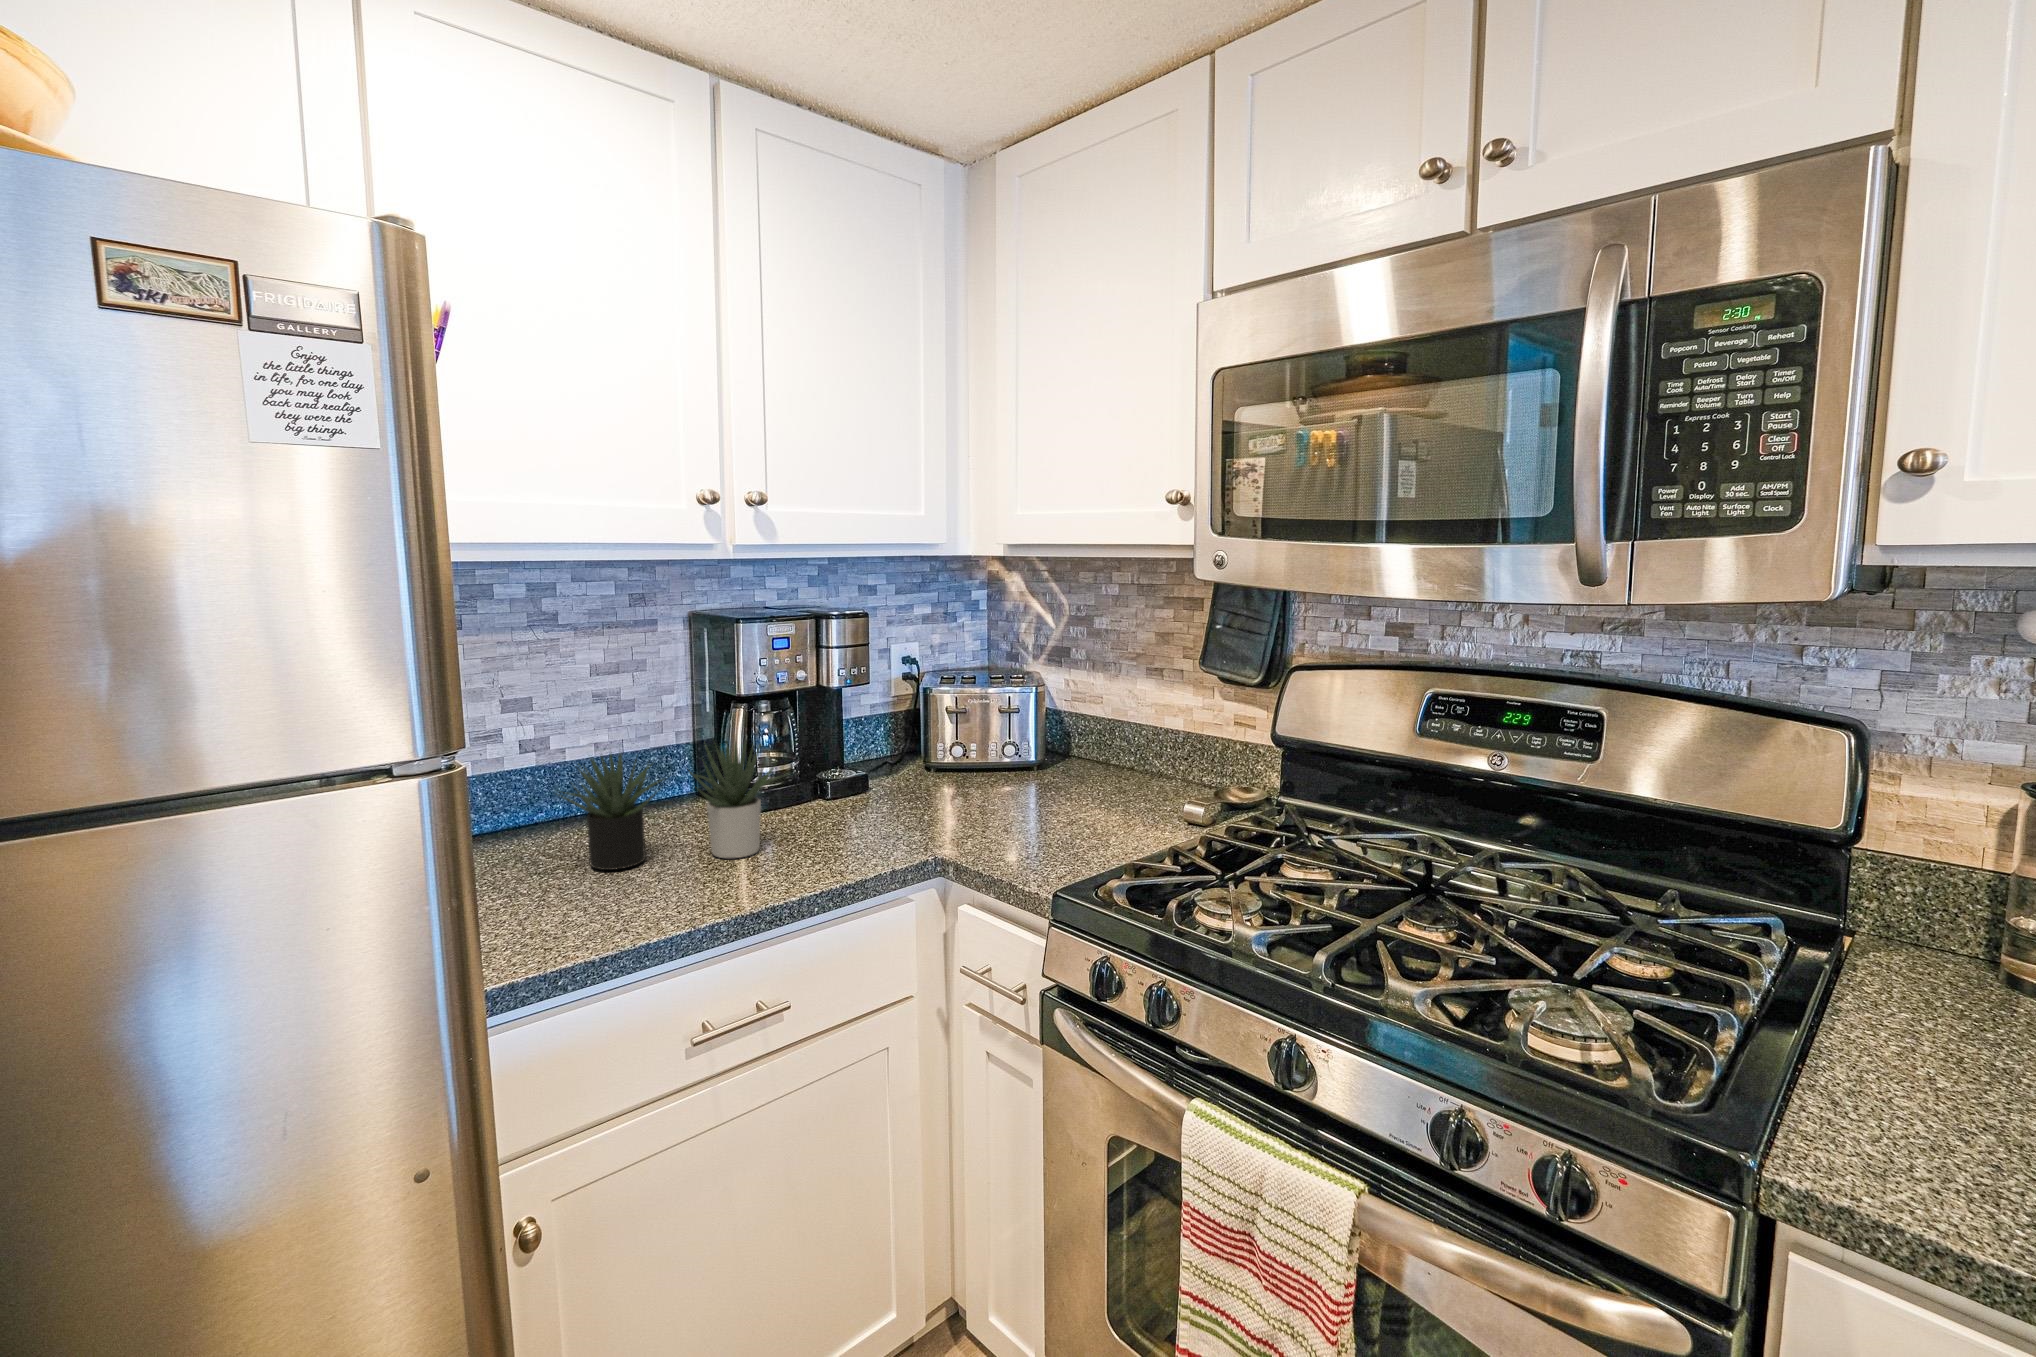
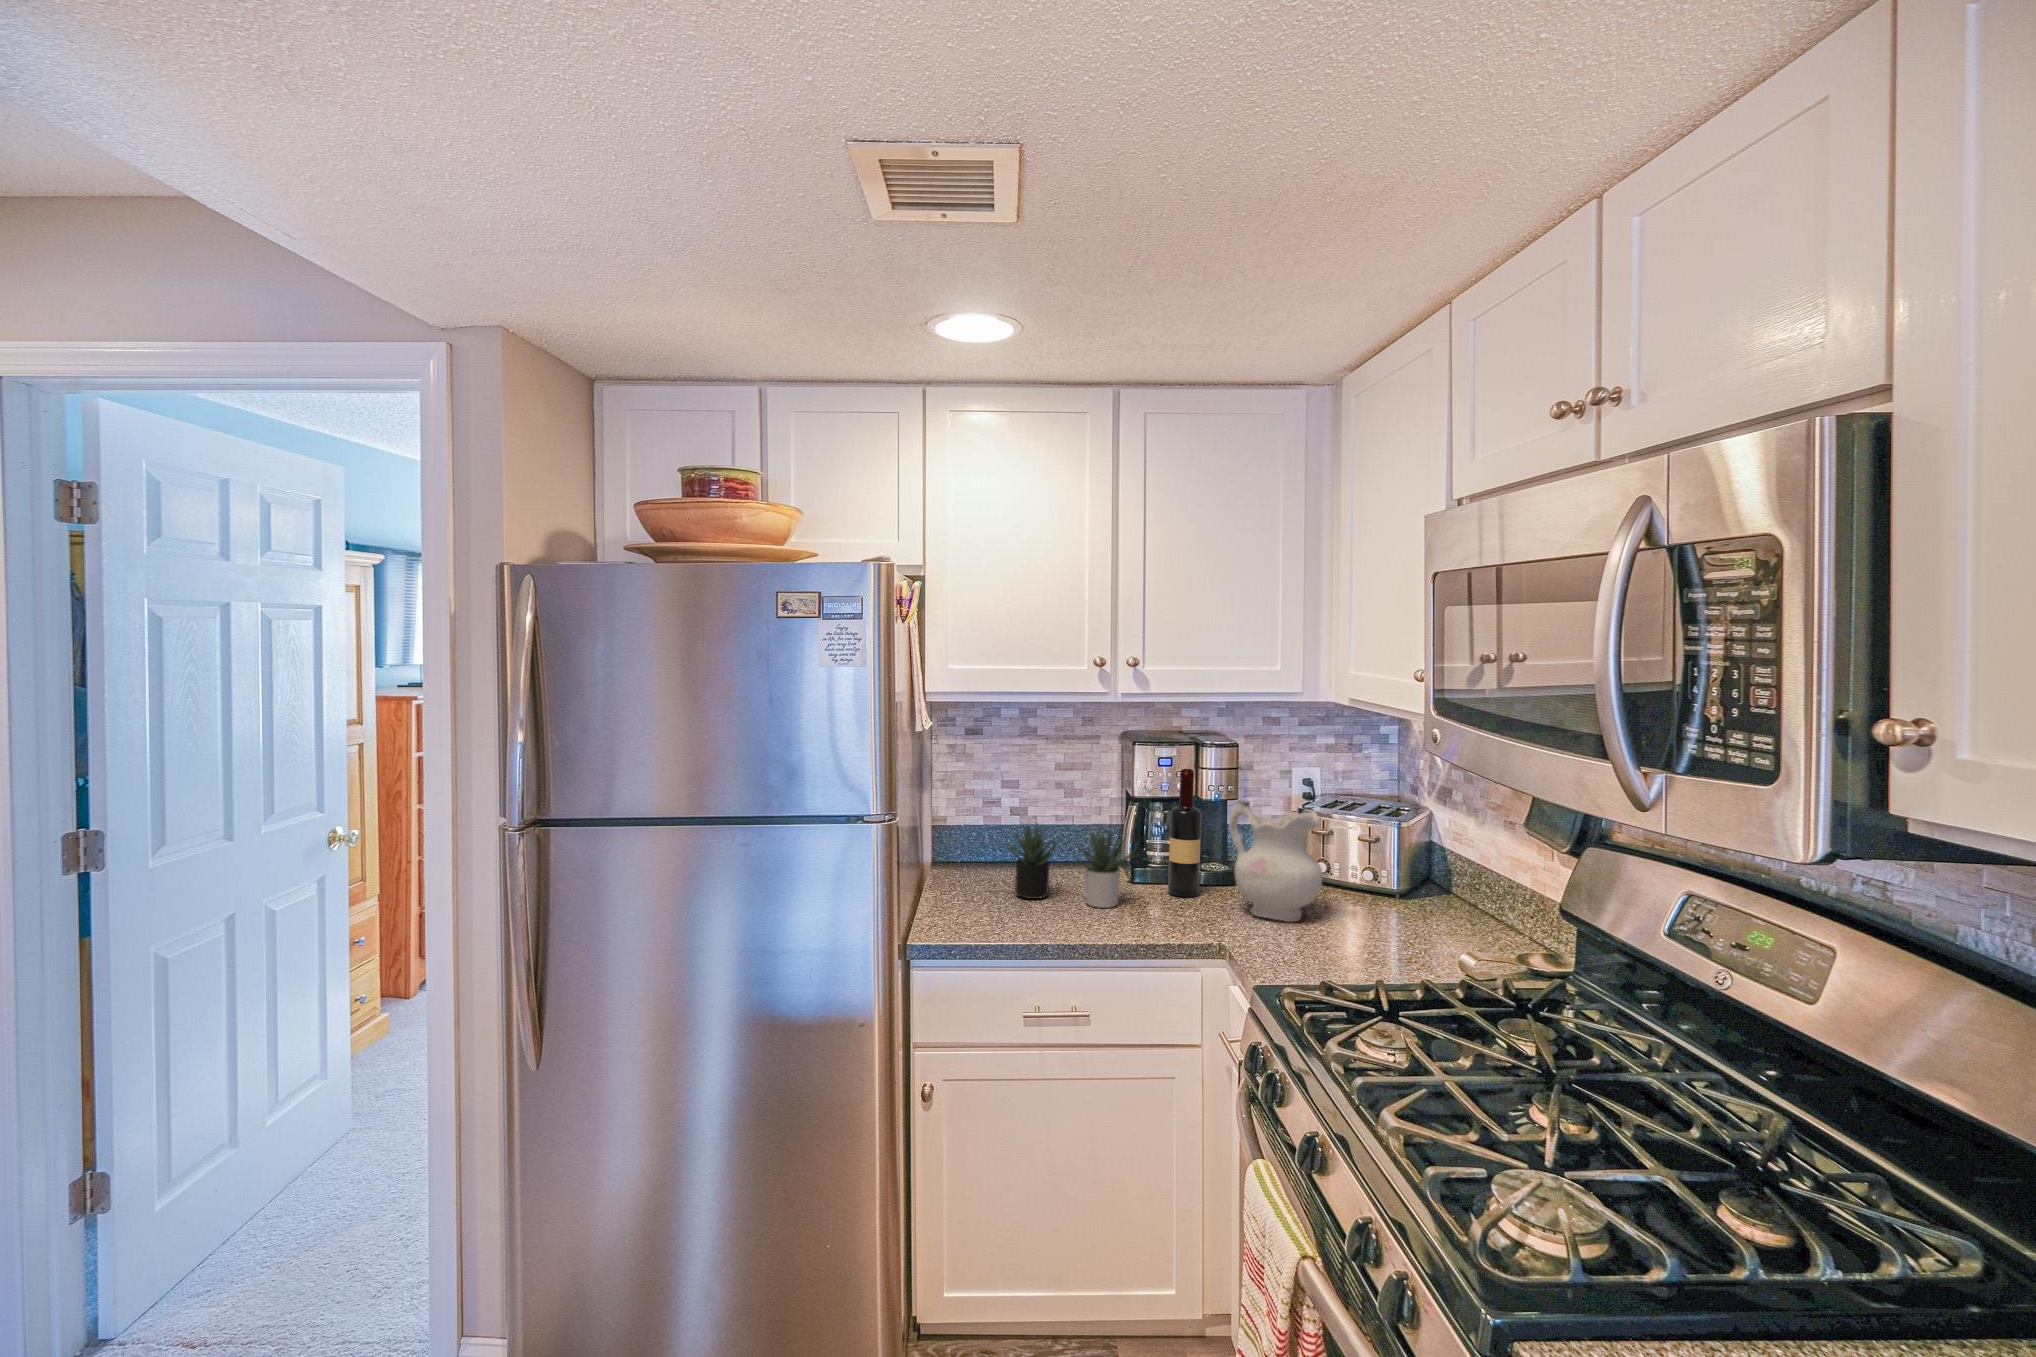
wine bottle: none [799,648,844,820] -> present [1168,769,1201,897]
ceramic pitcher: none [887,678,1011,823] -> present [1229,800,1322,922]

